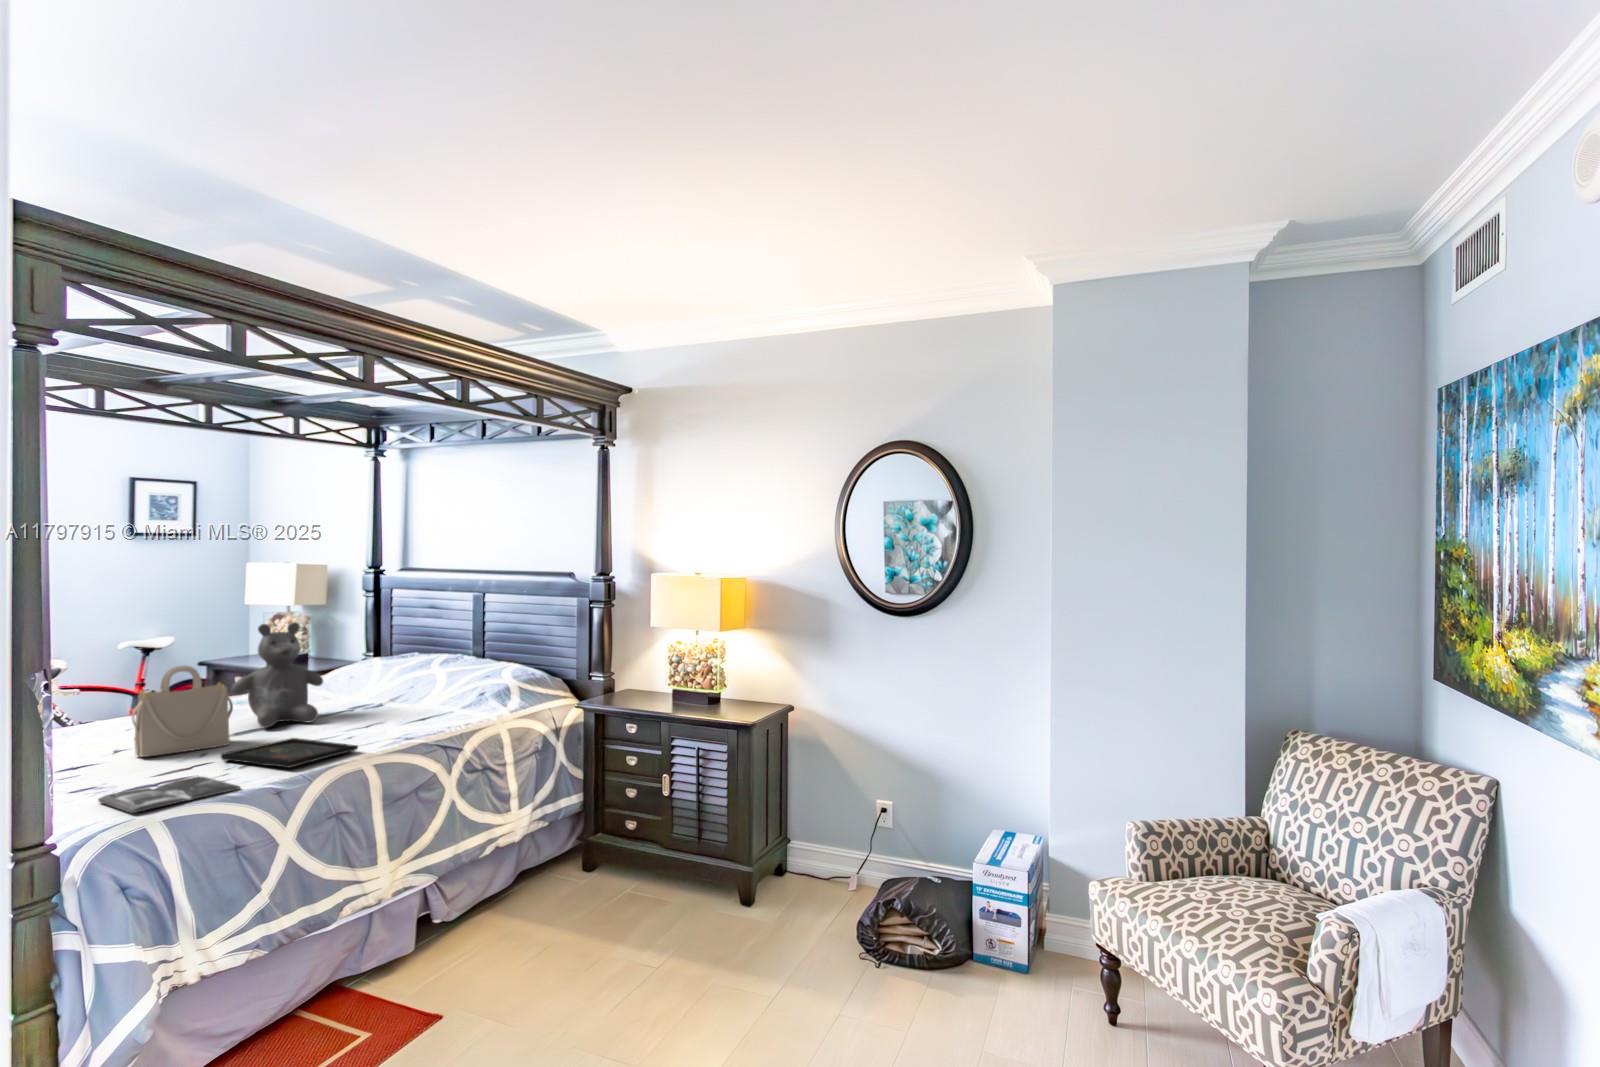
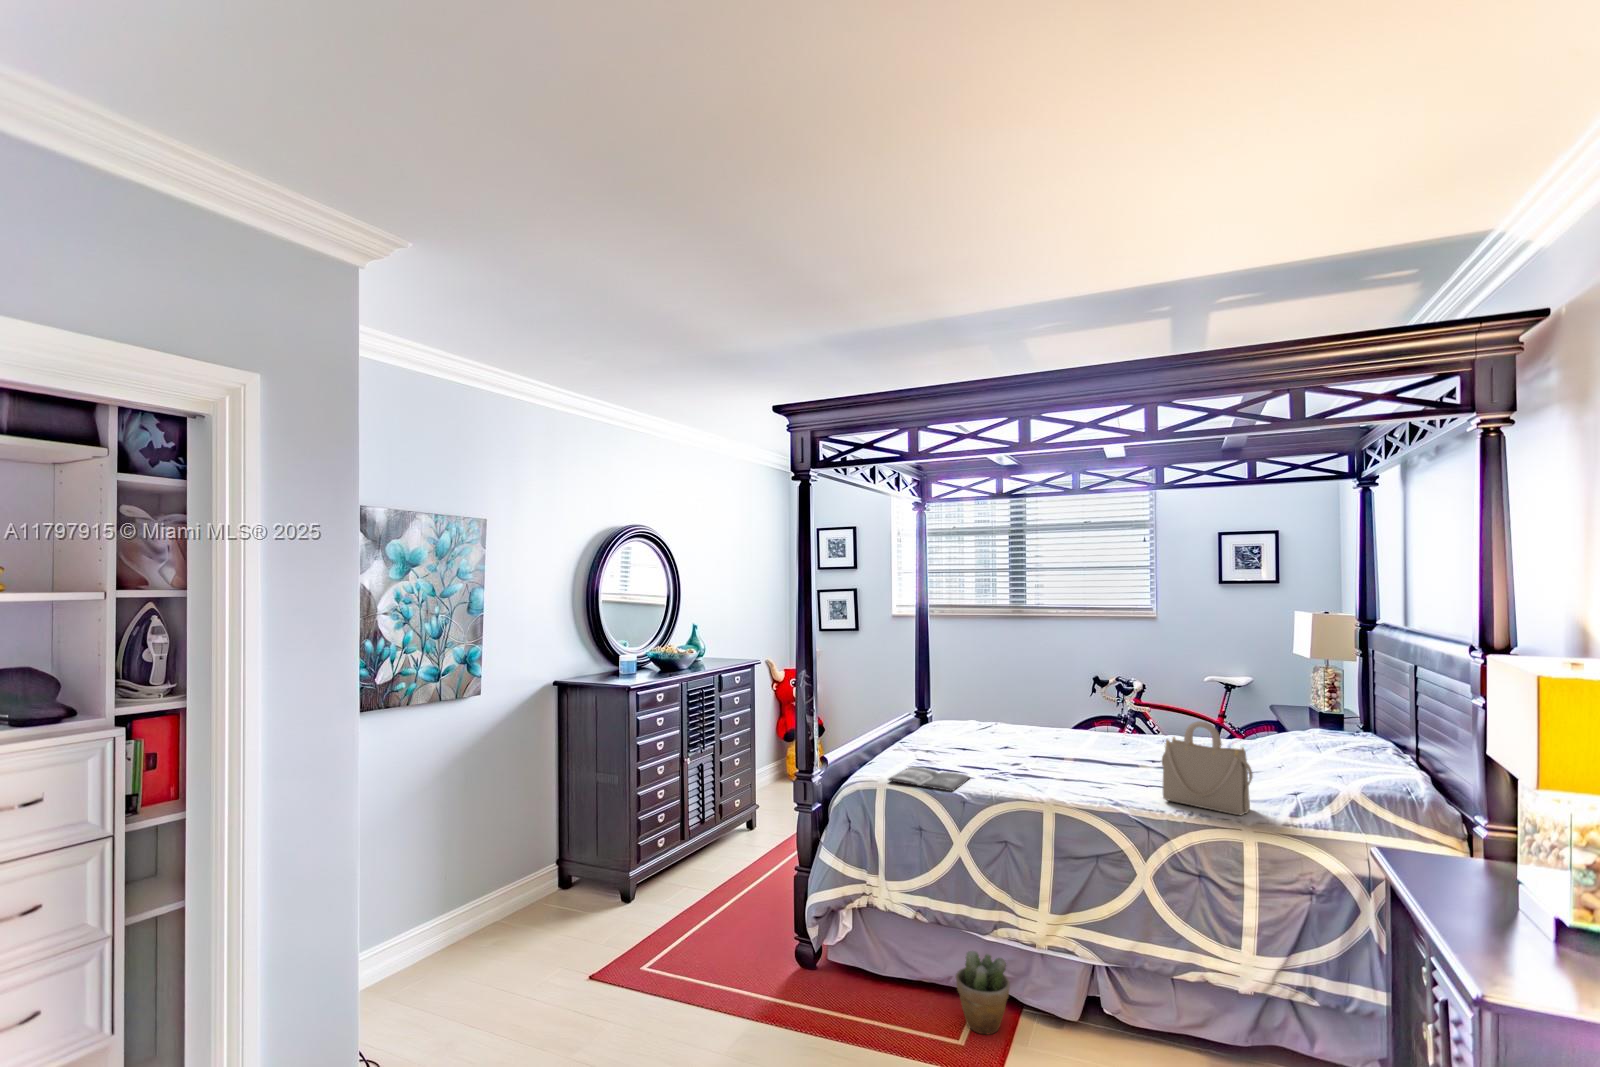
teddy bear: present [231,622,323,728] -> none [1099,670,1177,768]
handbag: present [132,666,233,757] -> present [1162,721,1253,815]
tray: present [221,738,358,768] -> none [1000,766,1077,798]
potted plant: none [321,925,388,1024] -> present [956,951,1010,1034]

